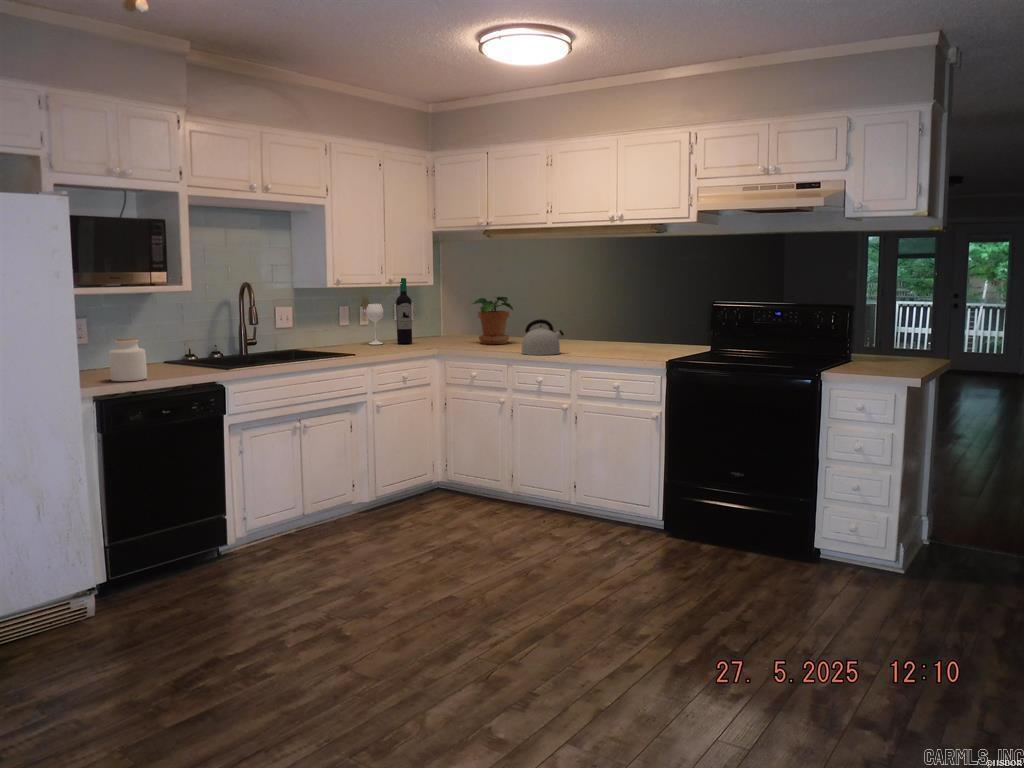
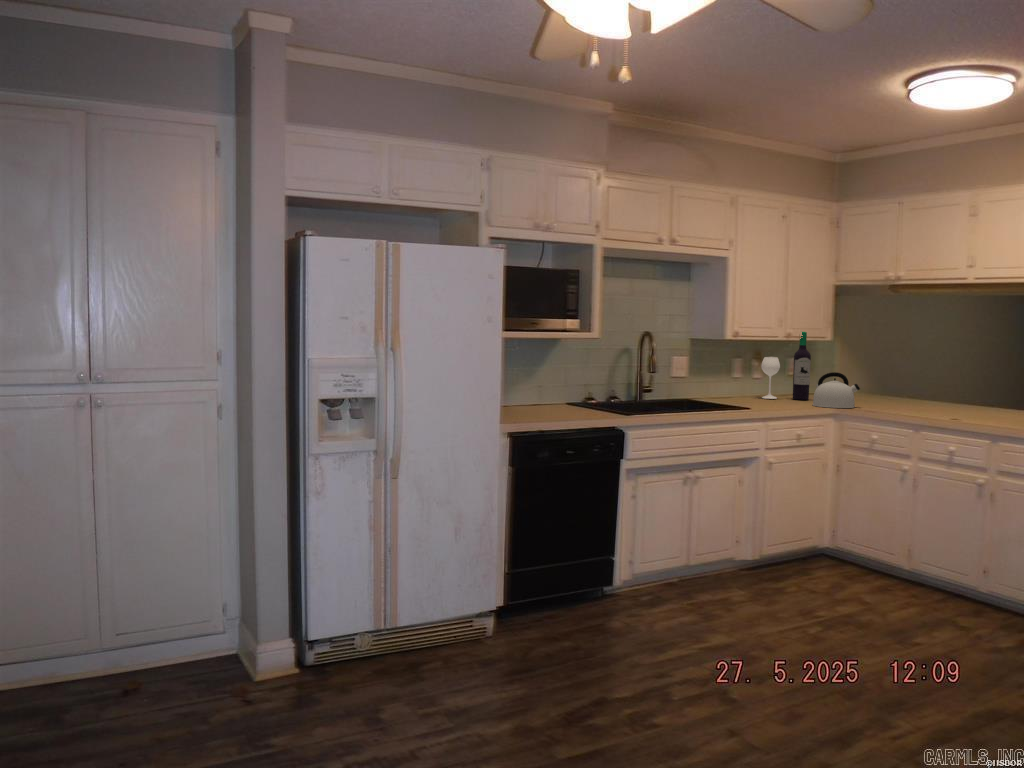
potted plant: present [472,297,513,344] -> none [878,355,929,407]
kettle: present [521,319,564,355] -> present [813,372,860,408]
jar: present [109,338,147,381] -> none [523,379,554,419]

